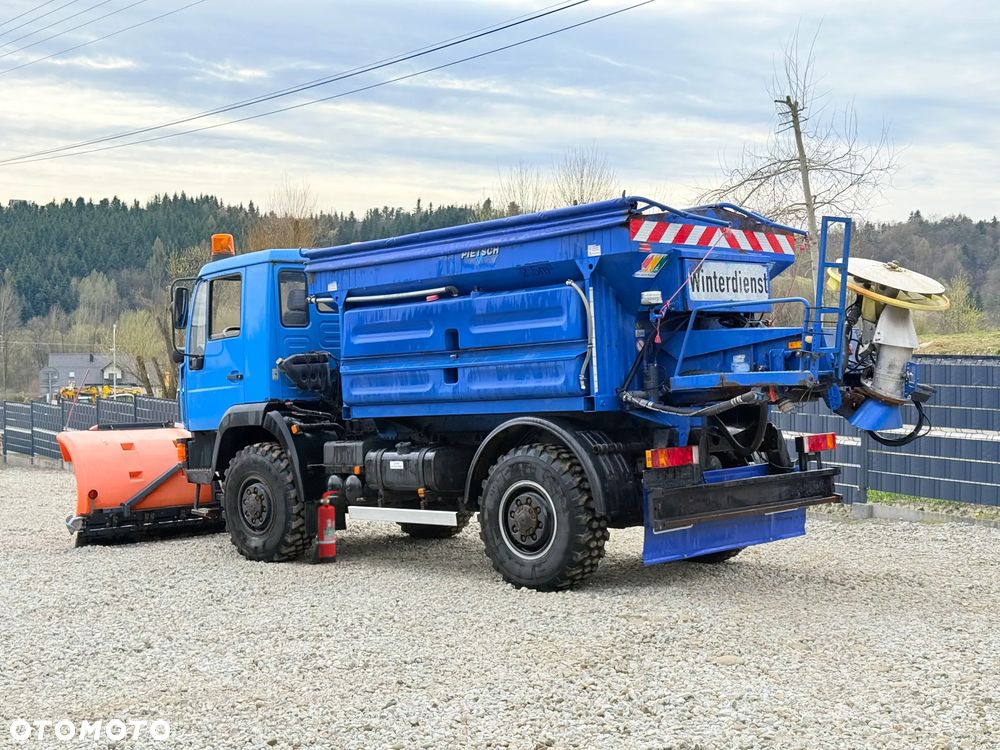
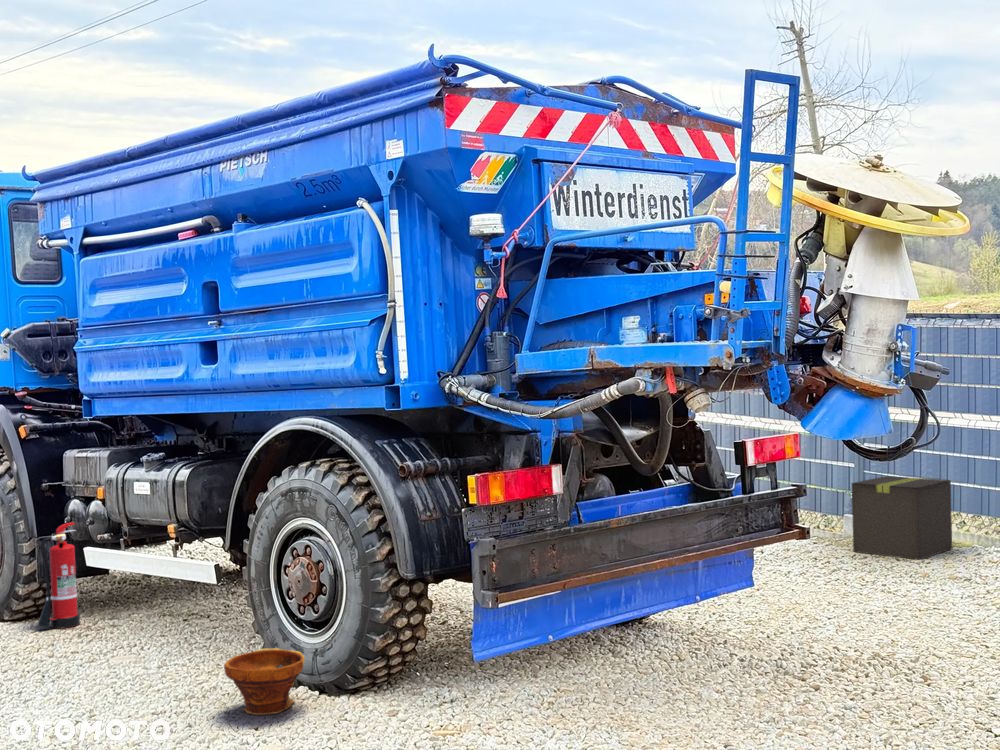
cardboard box: none [863,473,936,531] -> present [852,476,952,560]
planter: none [481,563,531,602] -> present [224,648,305,715]

